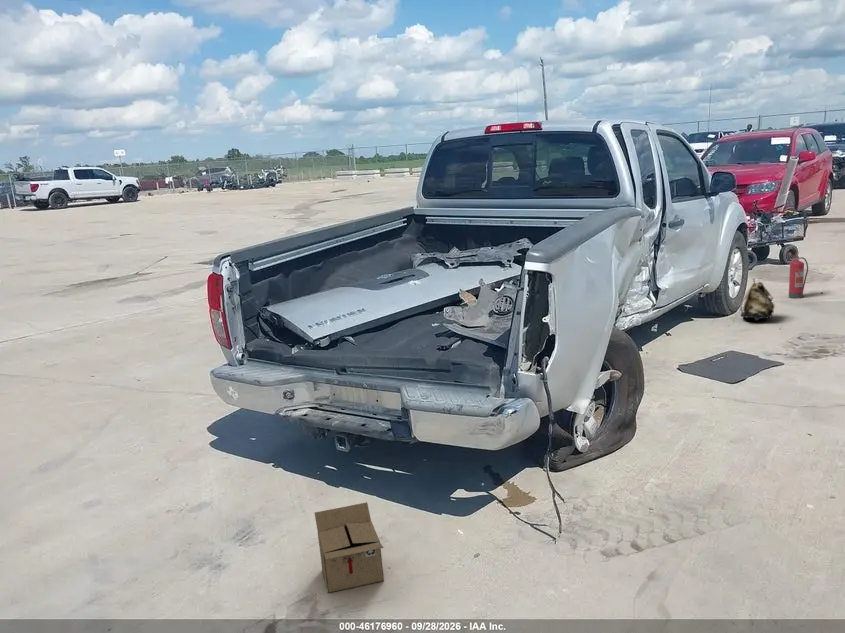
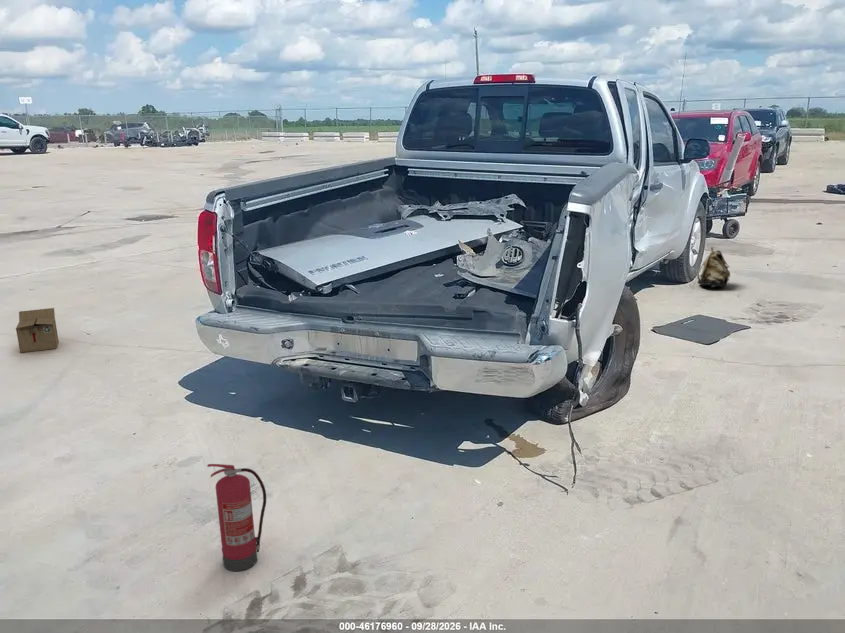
fire extinguisher: present [789,255,808,298] -> present [207,464,266,571]
cardboard box: present [315,502,384,593] -> present [16,308,59,353]

